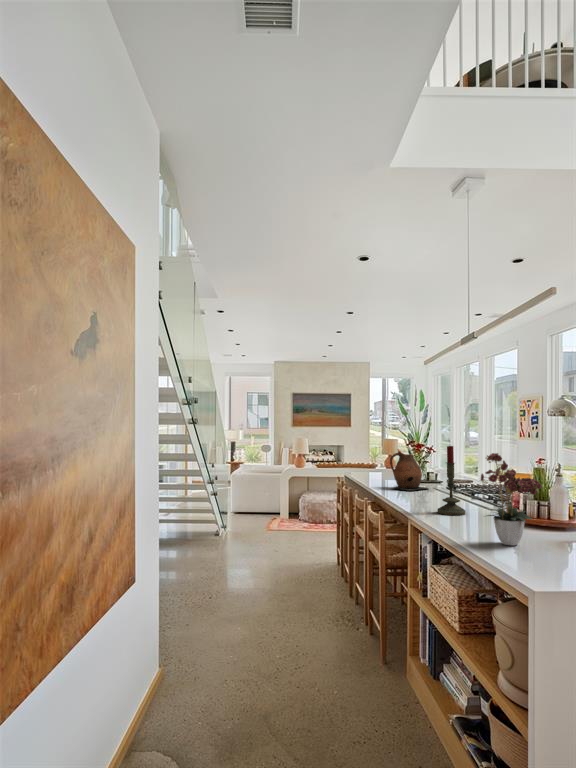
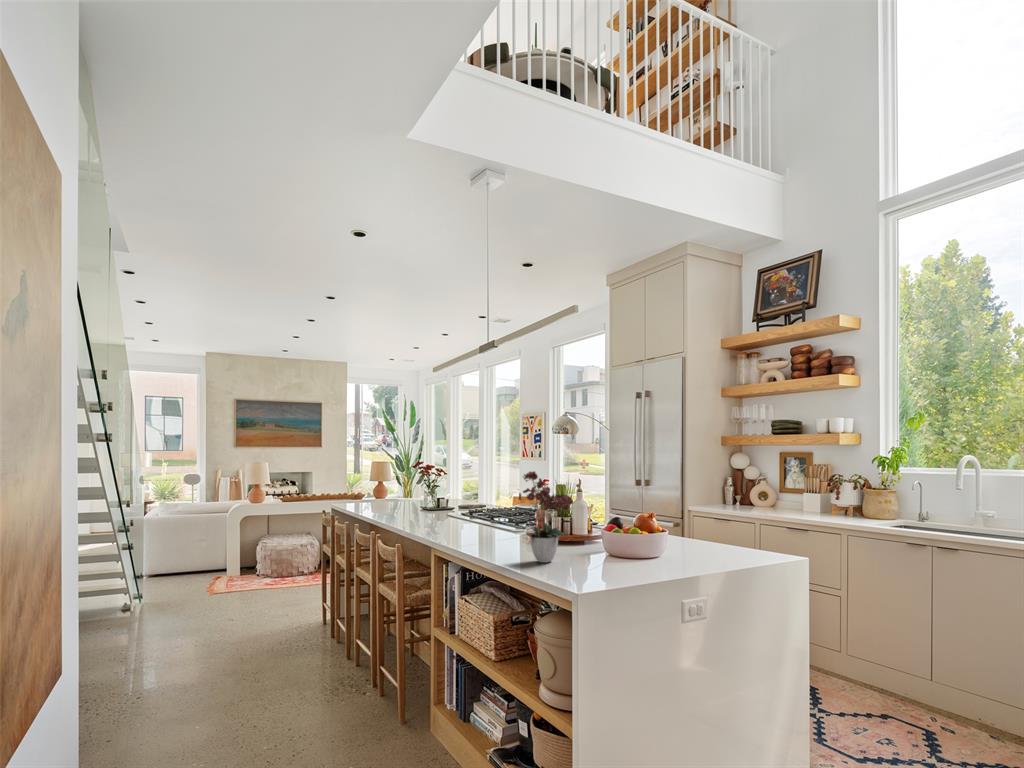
candle: present [437,446,466,515] -> none [463,464,492,542]
ceramic pitcher: present [390,449,428,491] -> none [397,473,442,522]

